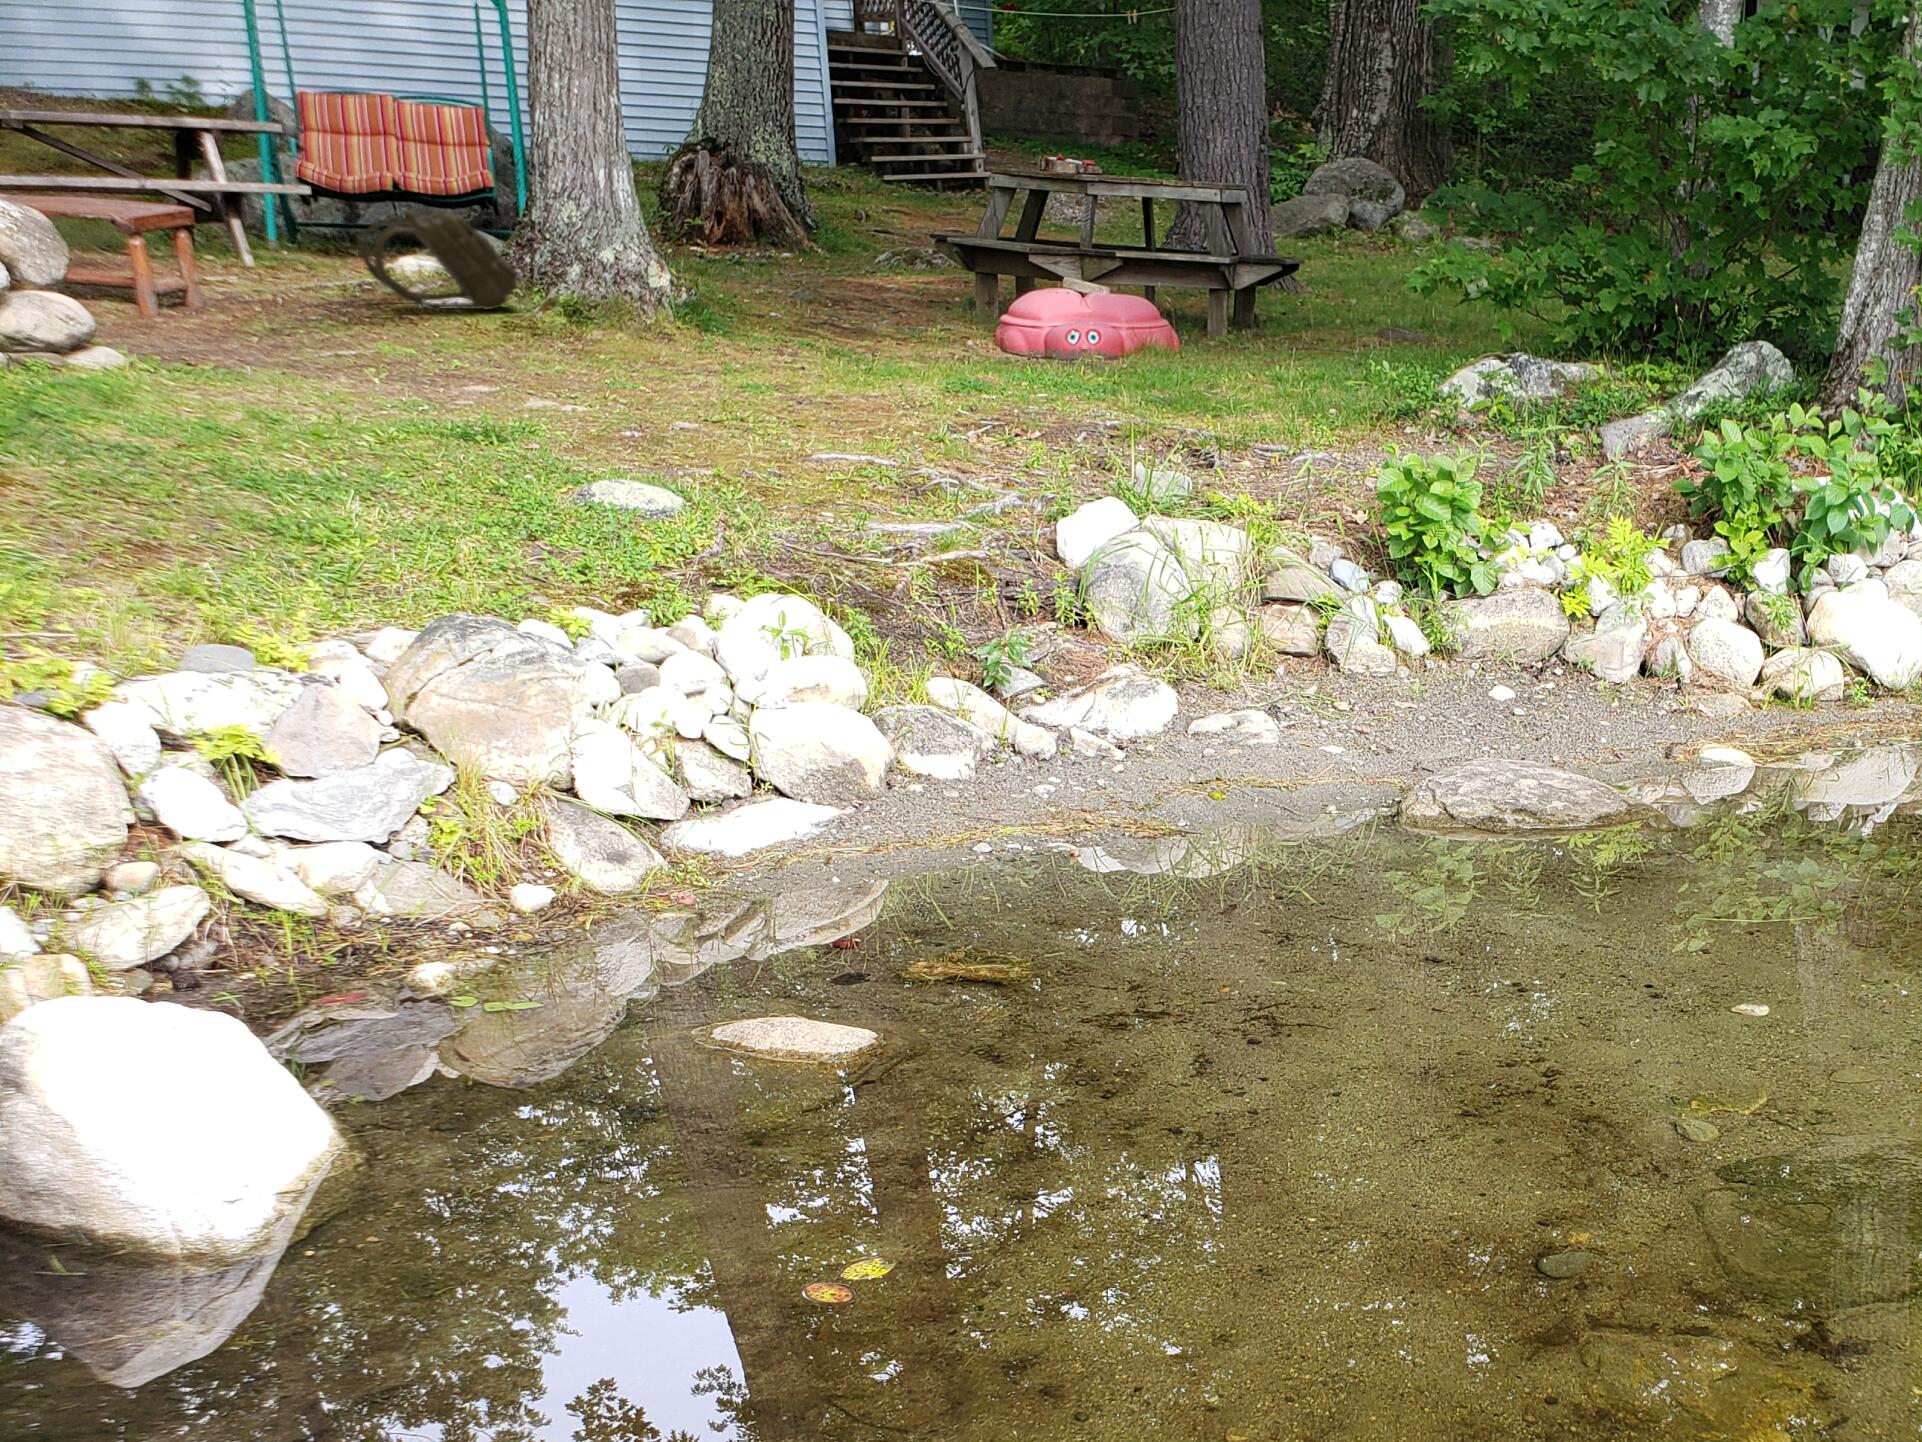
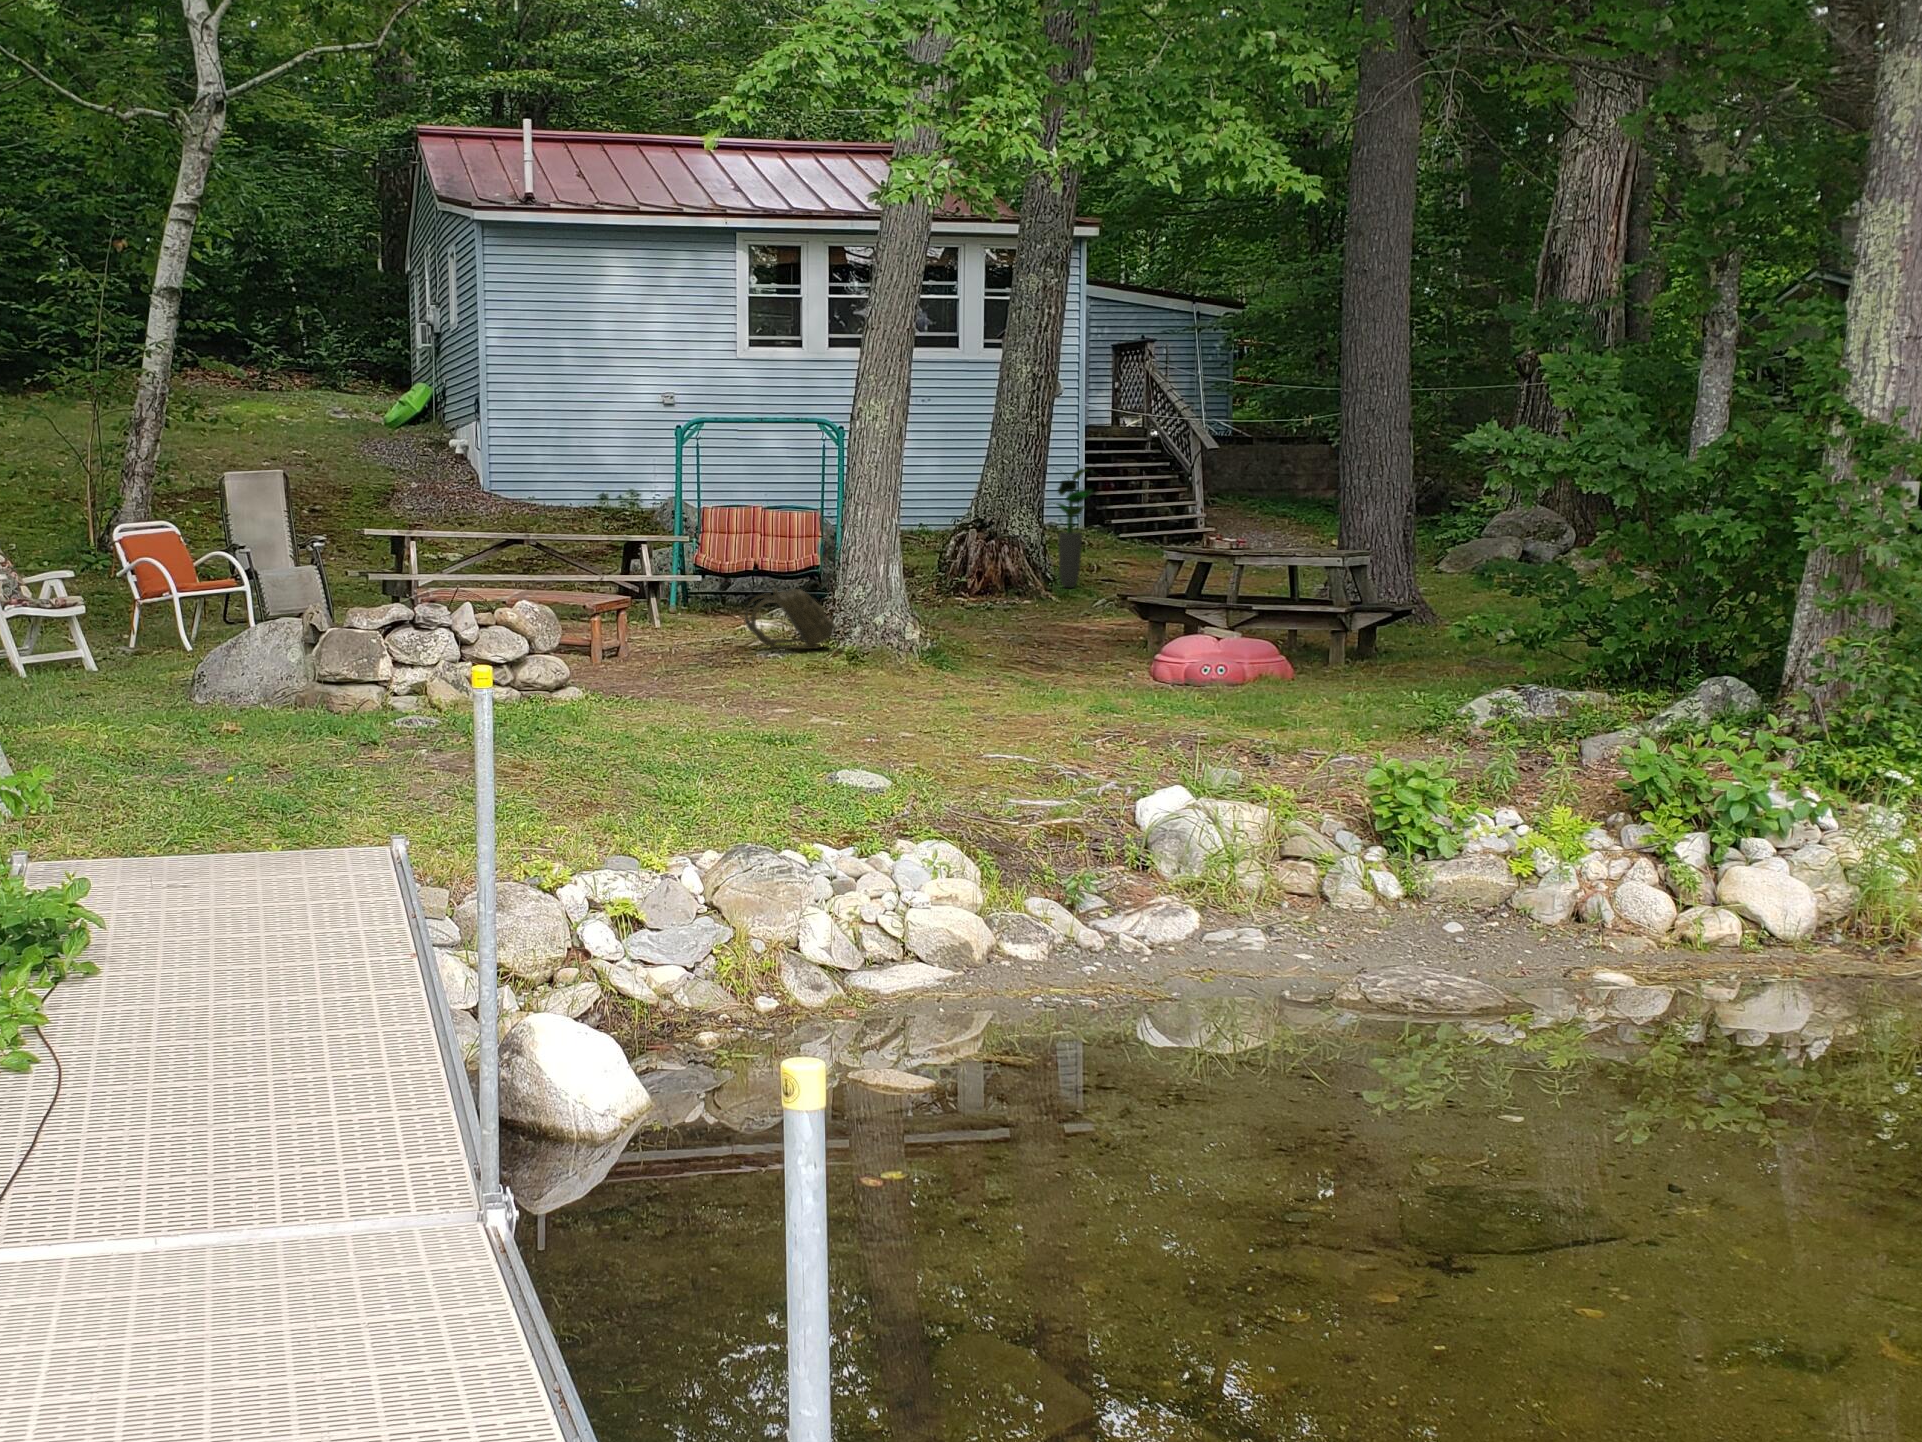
potted plant: none [787,58,866,240] -> present [1053,467,1094,588]

